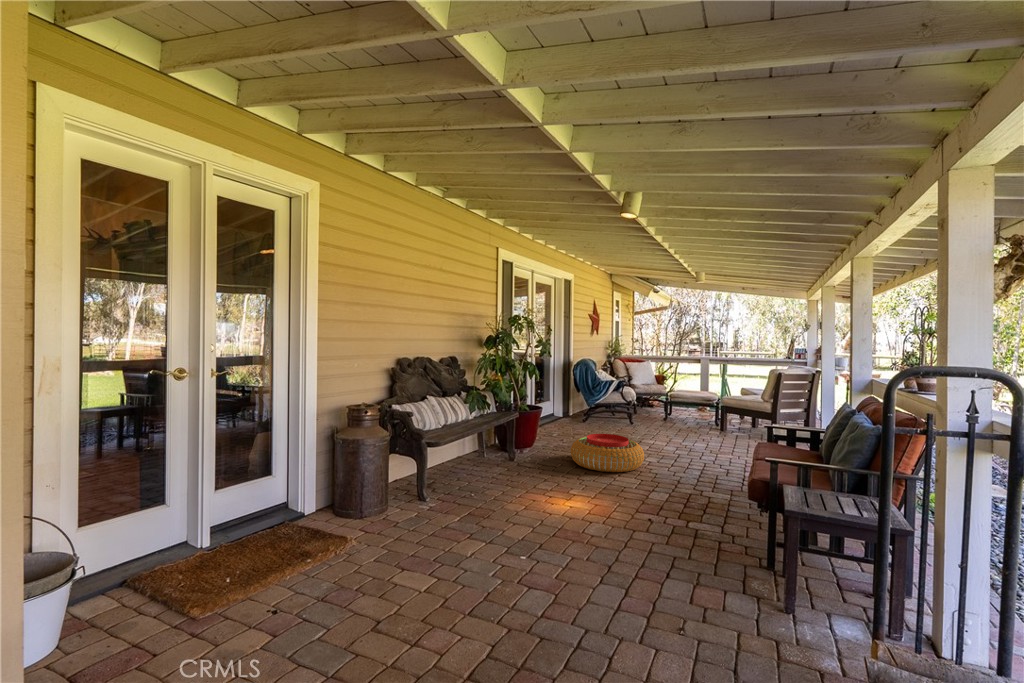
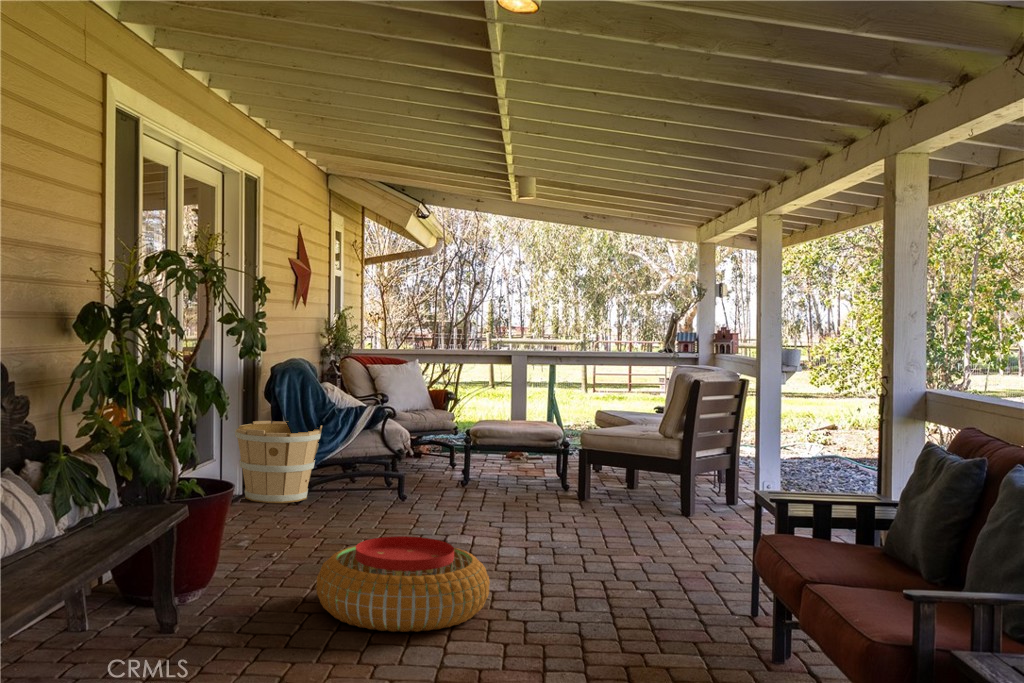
wooden bucket: none [558,386,596,422] -> present [235,421,322,503]

